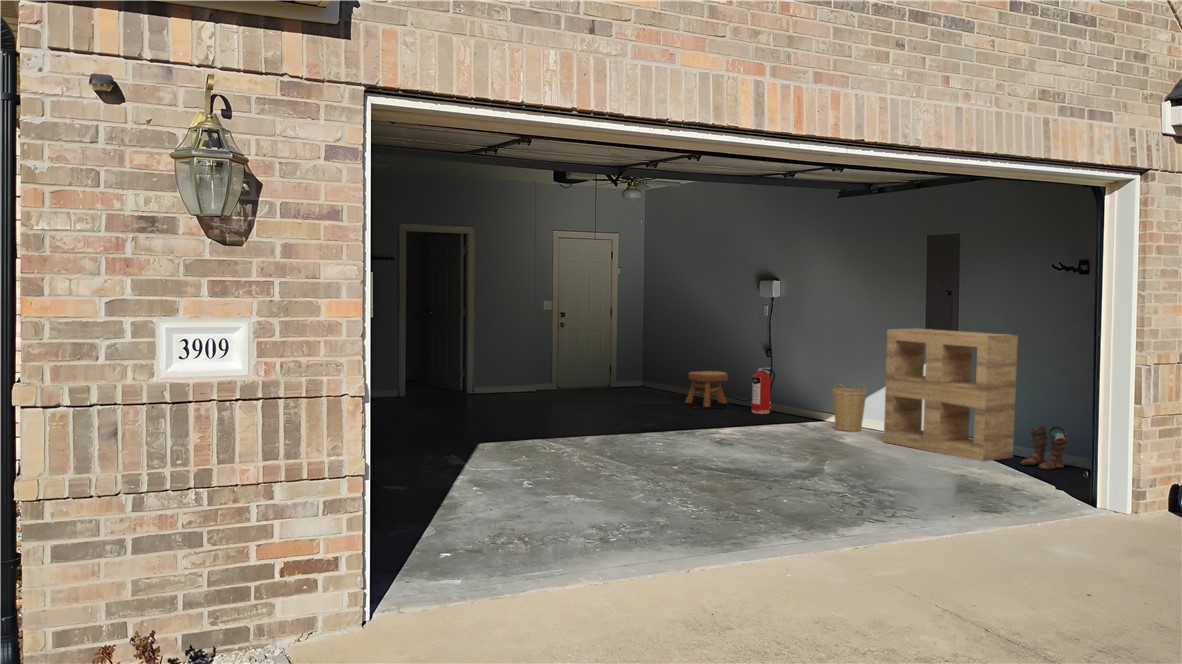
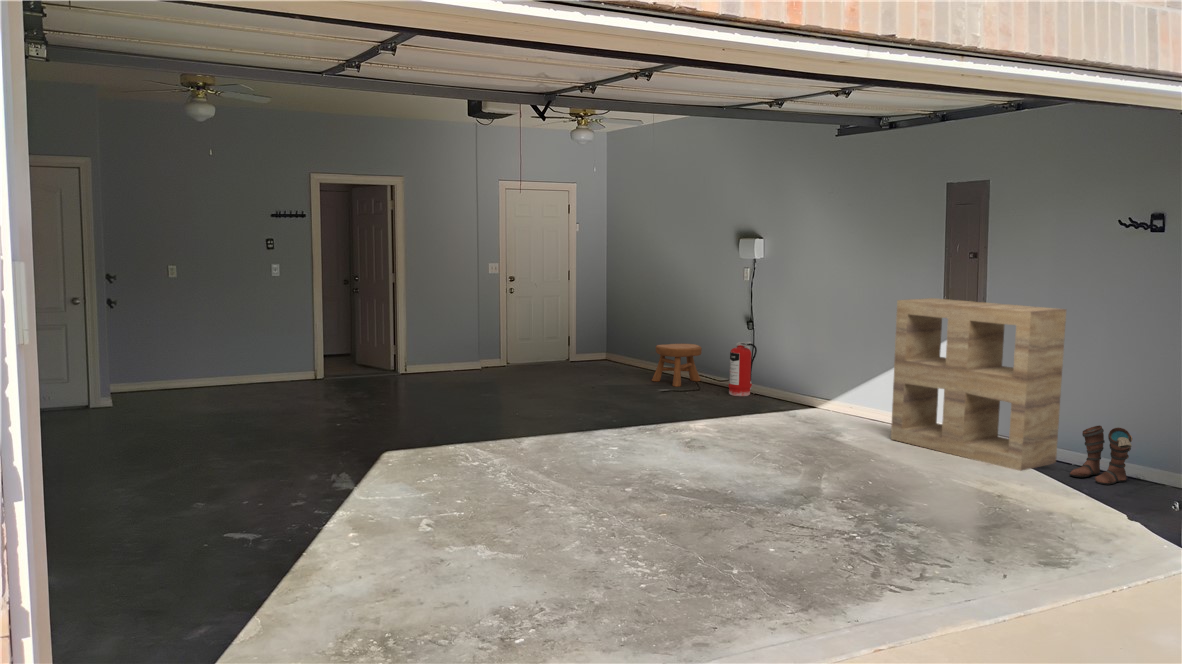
basket: present [832,385,867,432] -> none [826,362,868,423]

